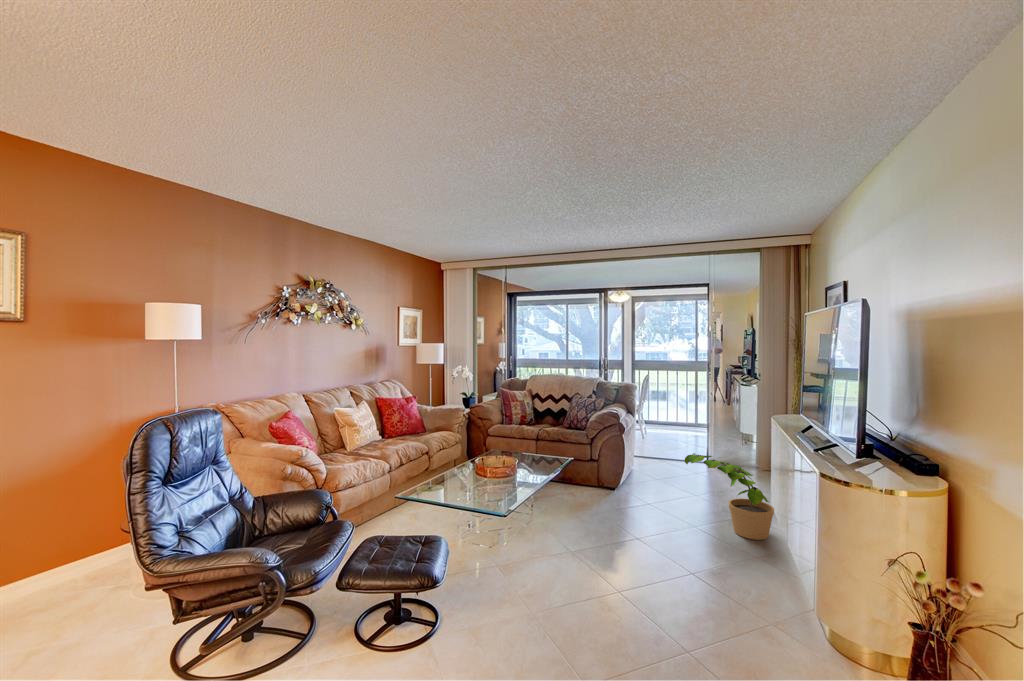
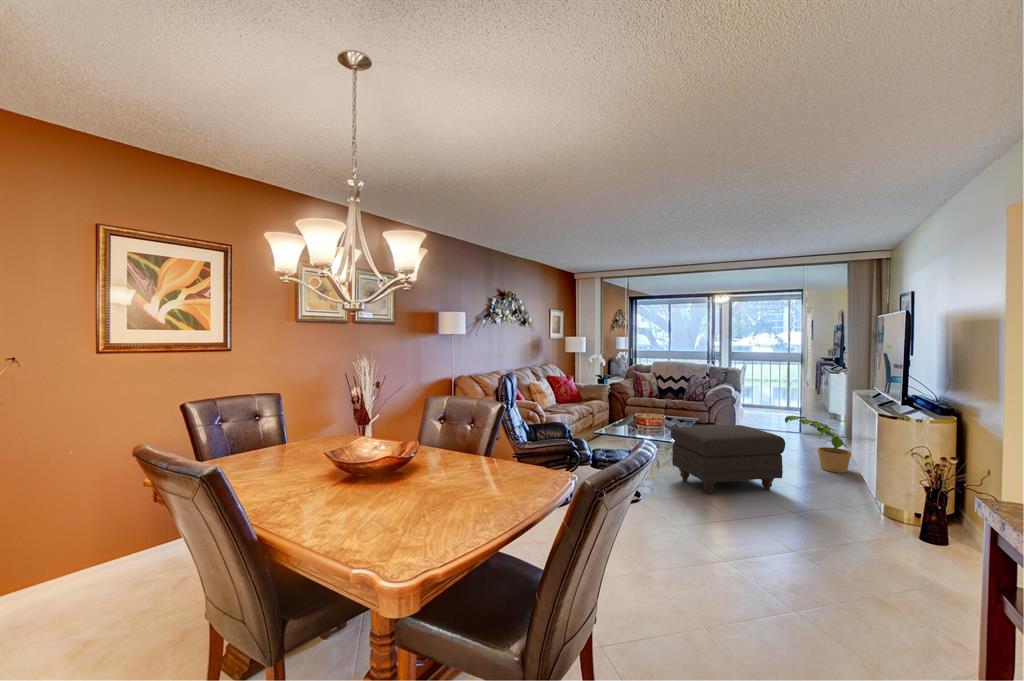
ottoman: none [508,478,681,617] -> present [671,425,785,494]

